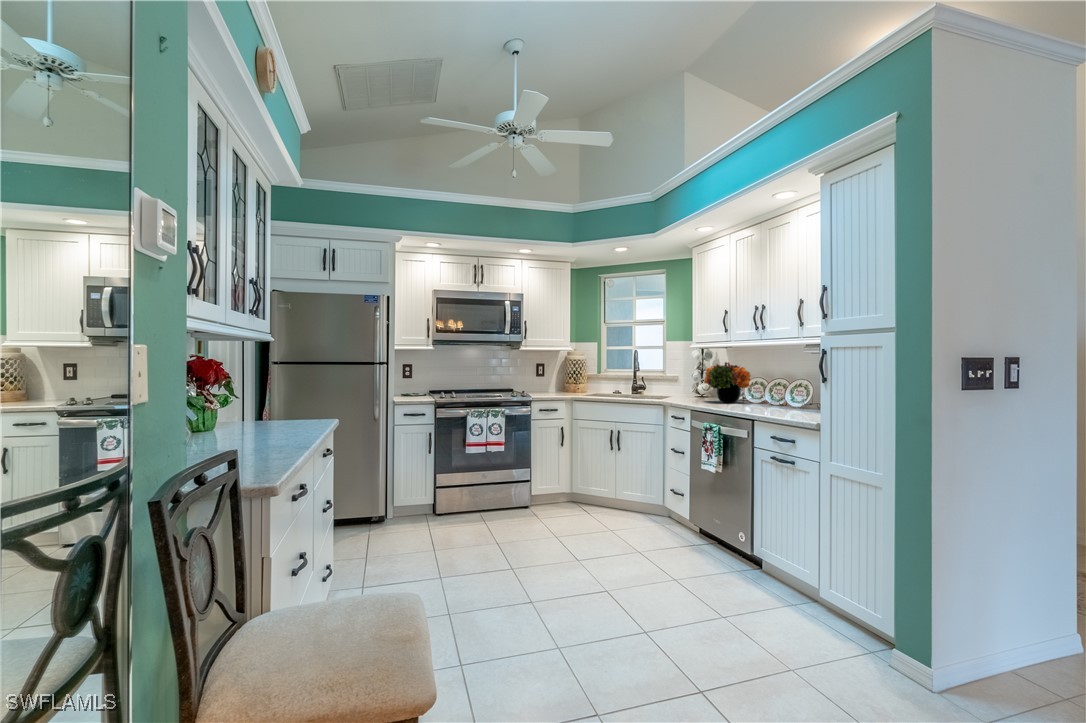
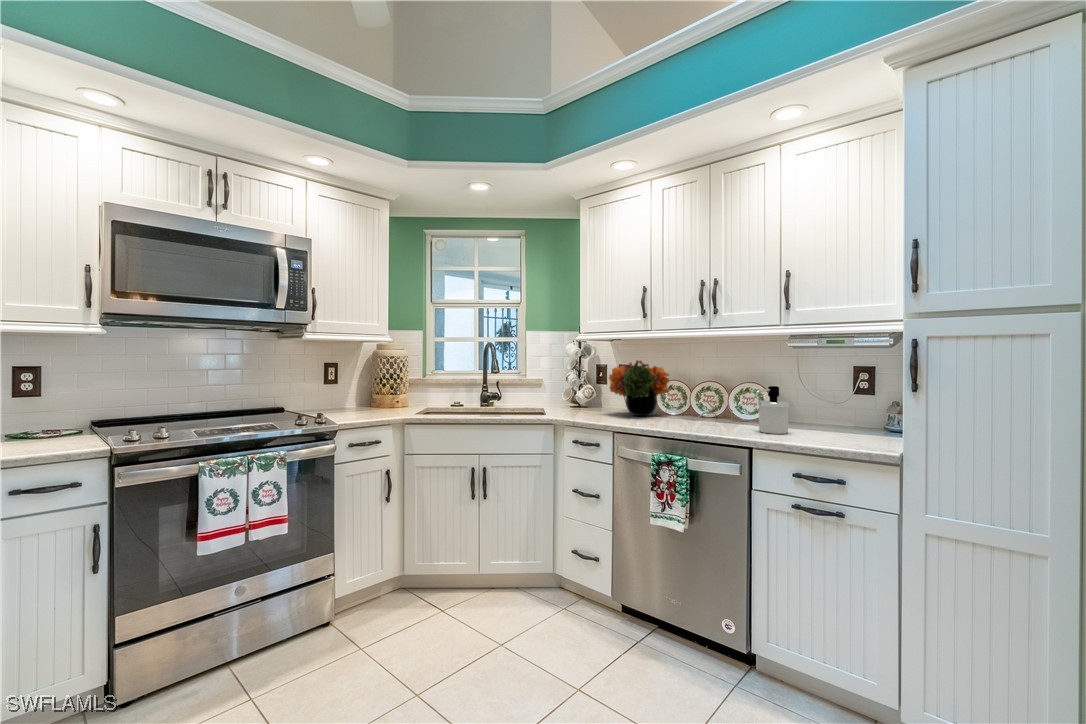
soap dispenser: none [765,380,797,413] -> present [755,386,789,434]

